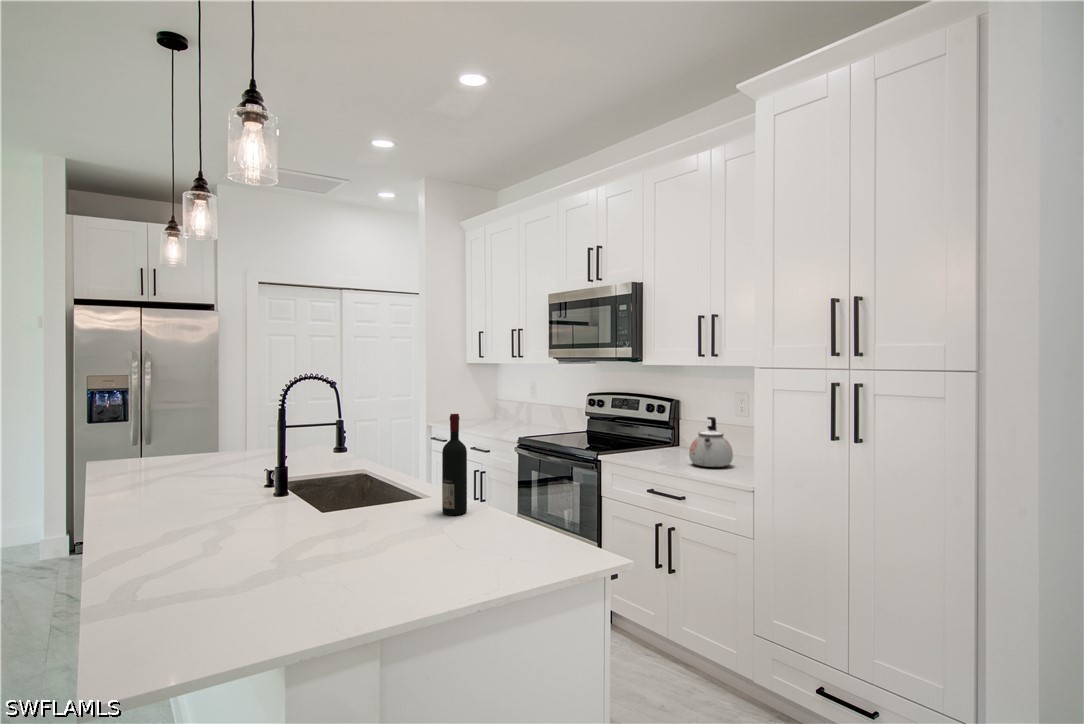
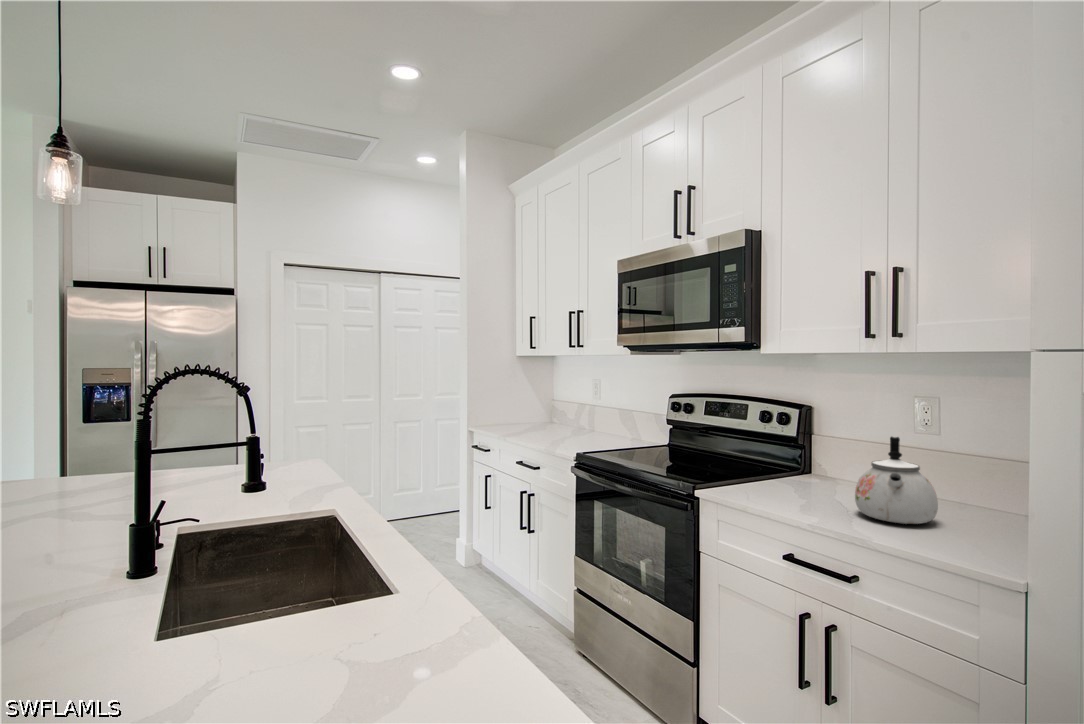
wine bottle: present [442,414,467,515] -> none [387,438,443,674]

